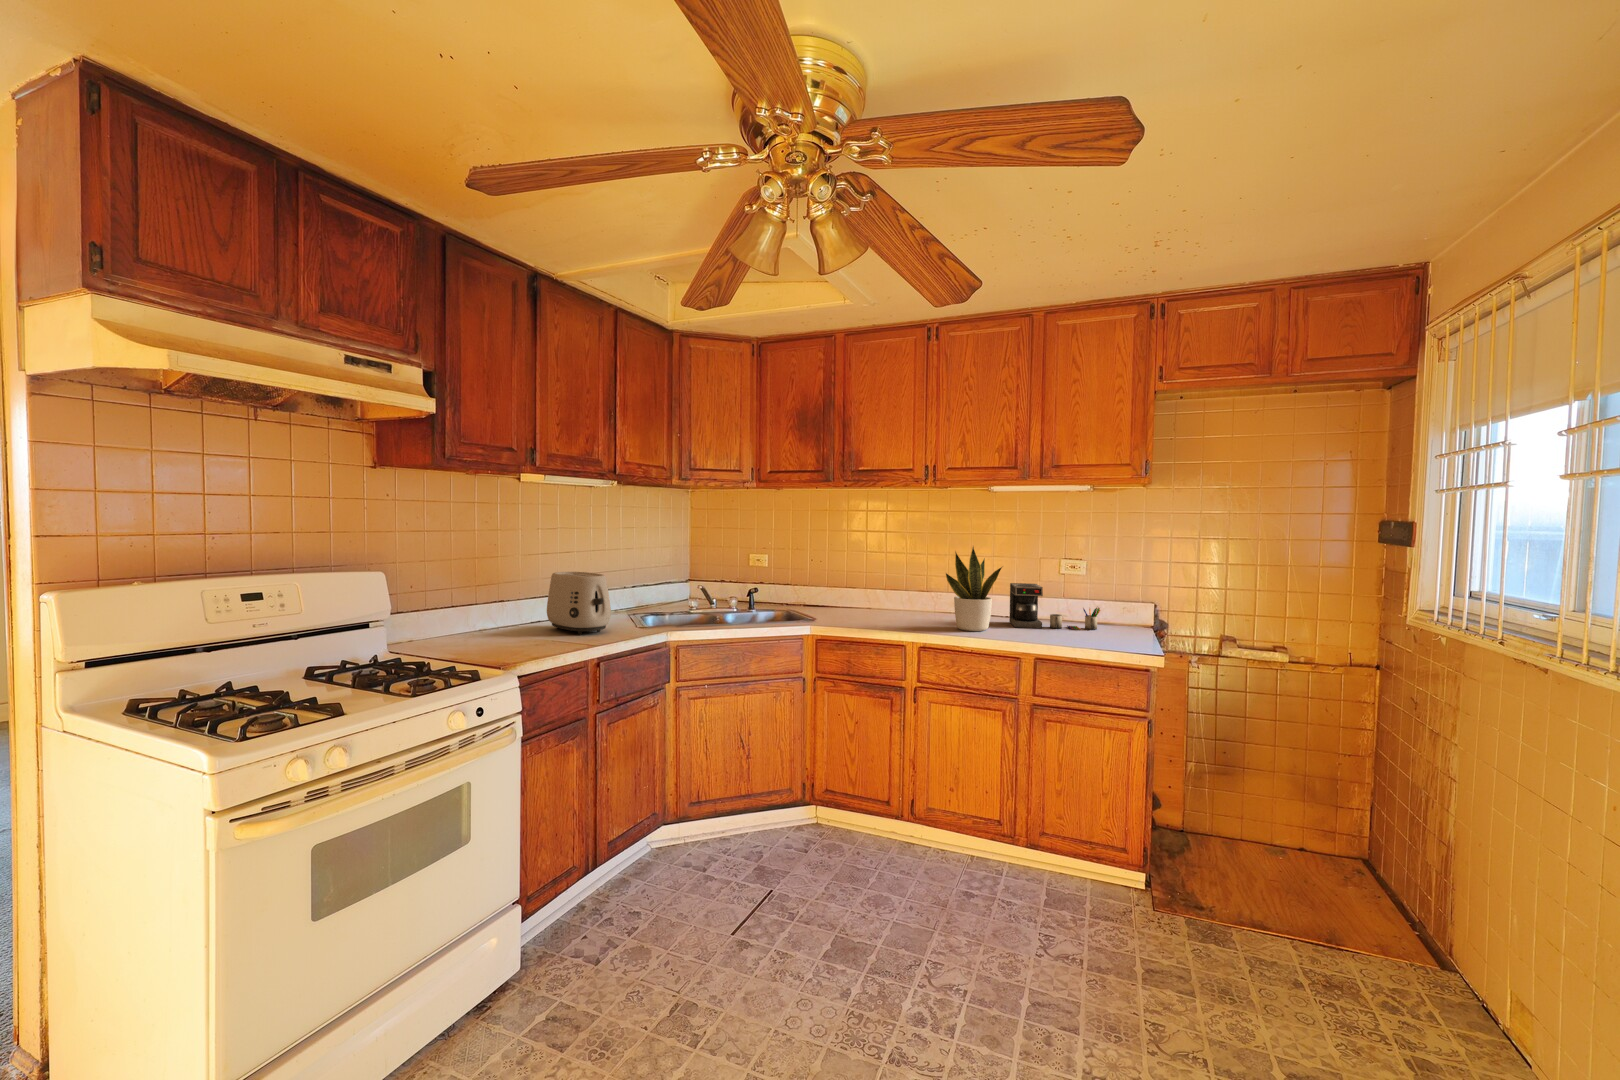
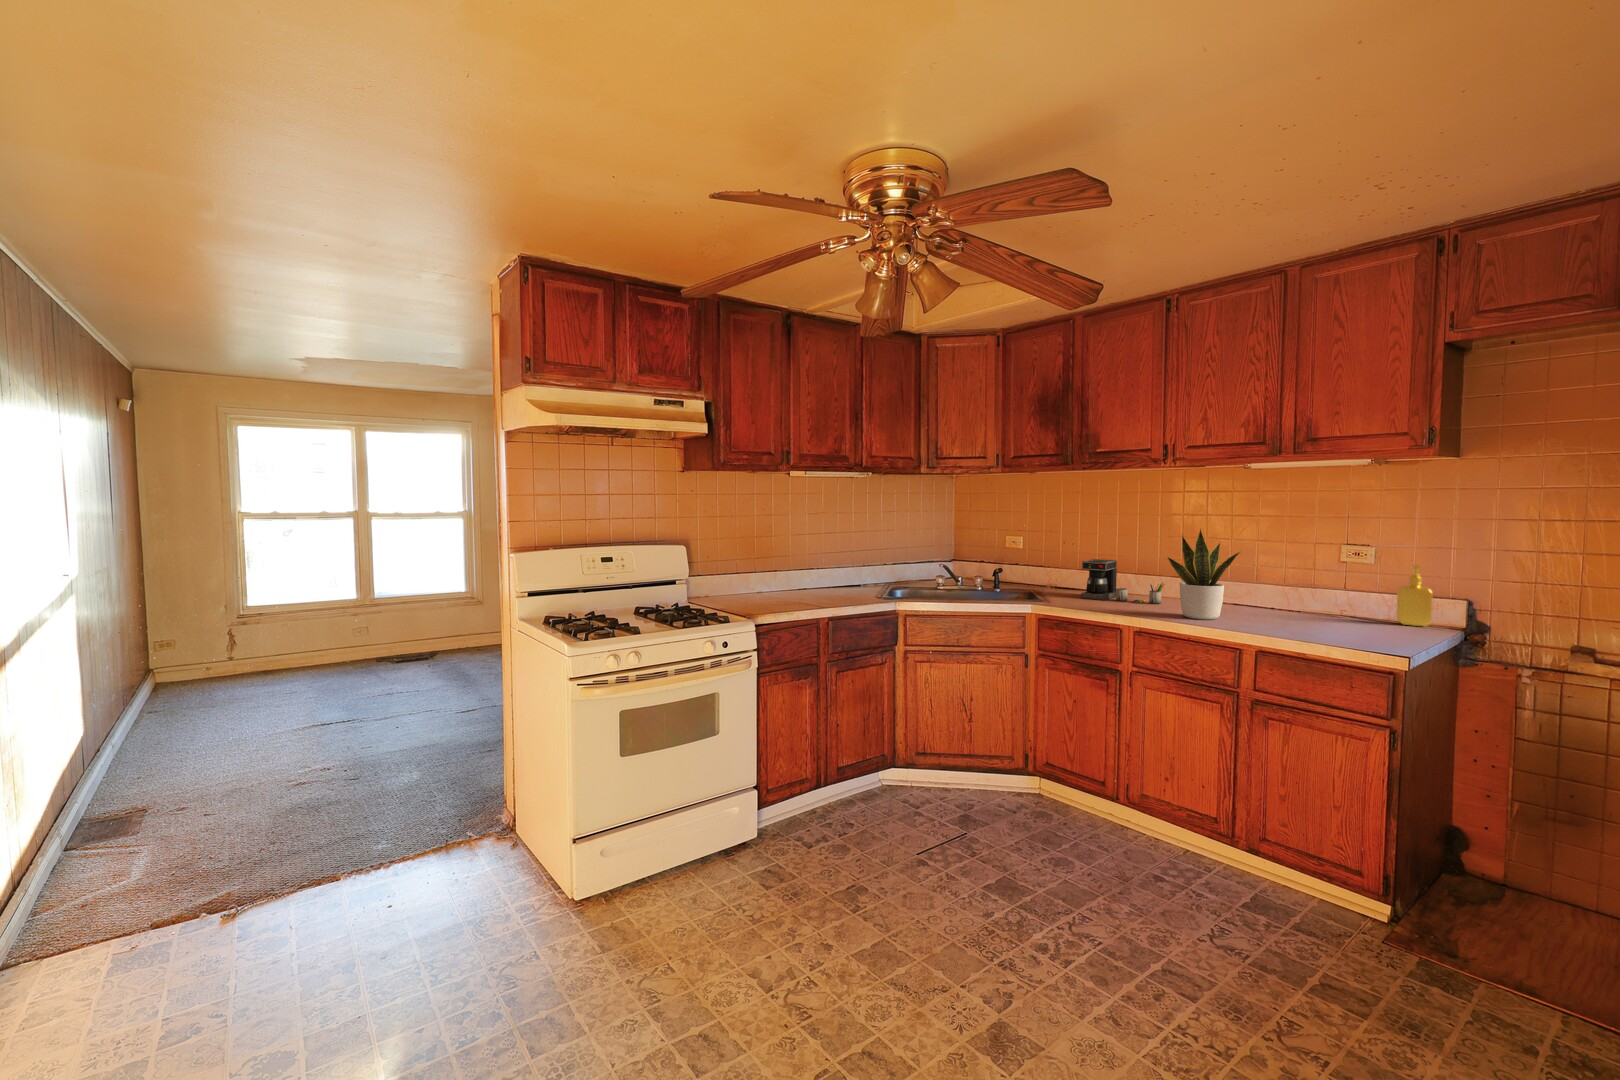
toaster: present [547,572,611,634] -> none [806,548,851,599]
soap dispenser: none [1103,574,1130,625] -> present [1396,564,1433,626]
coffee maker: present [1009,583,1100,630] -> present [1081,559,1164,604]

